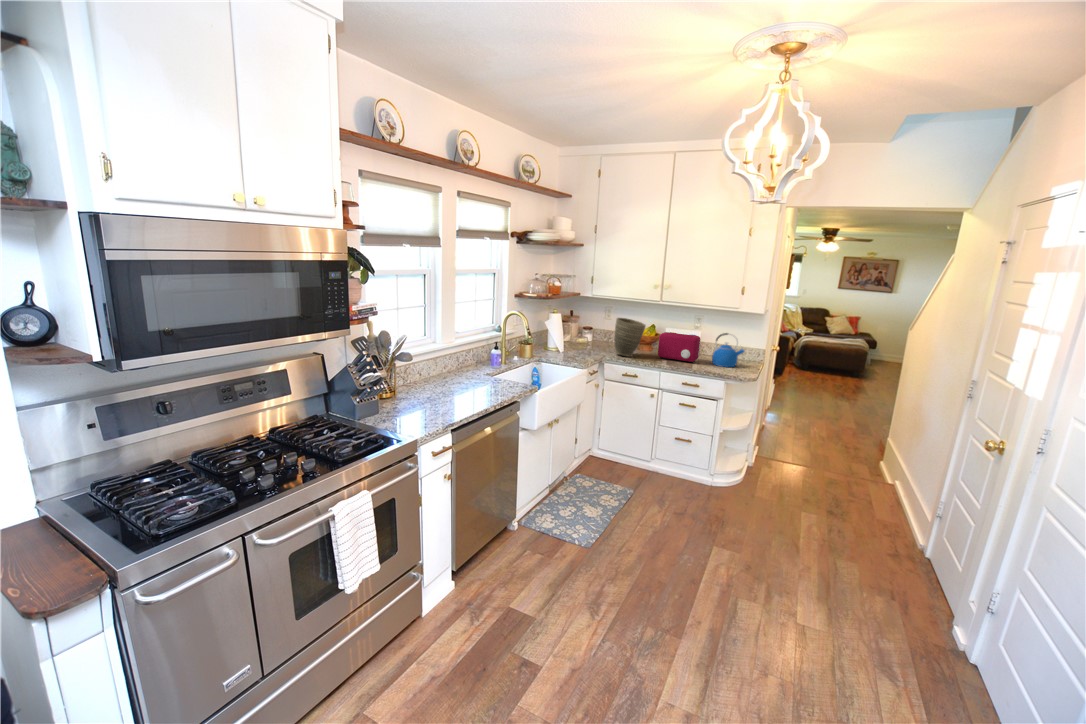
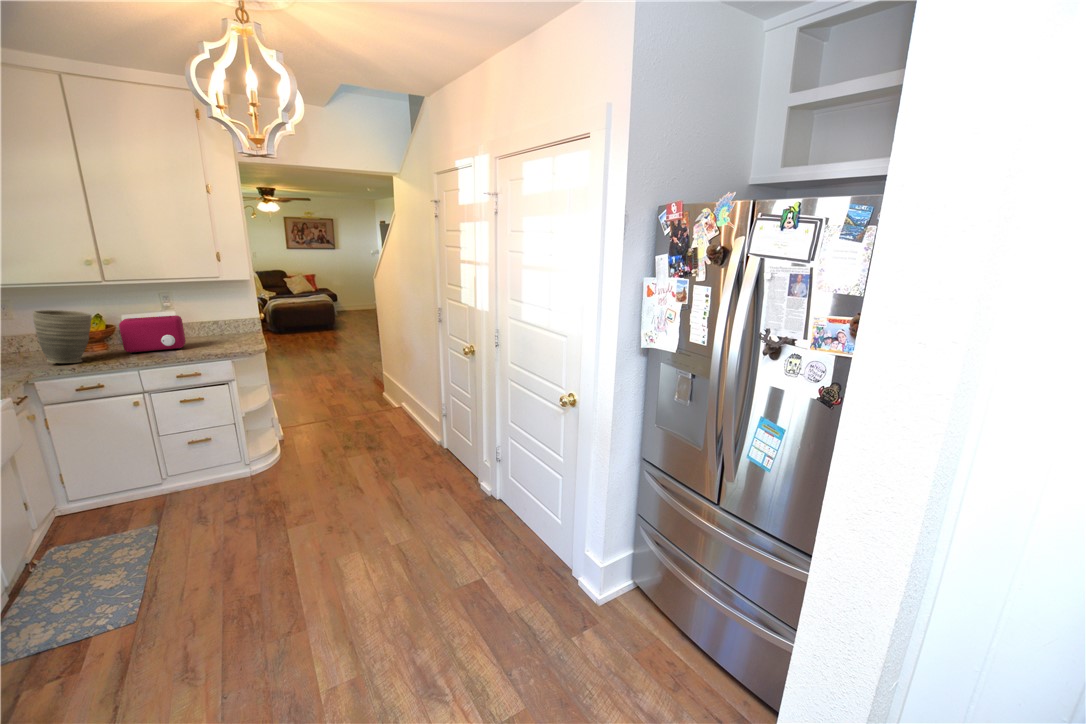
kettle: present [712,333,745,367] -> none [203,305,242,345]

